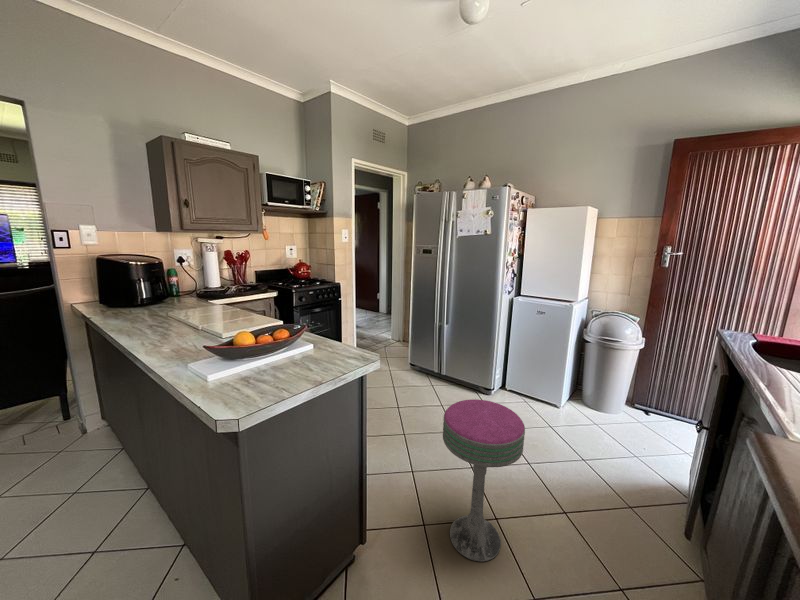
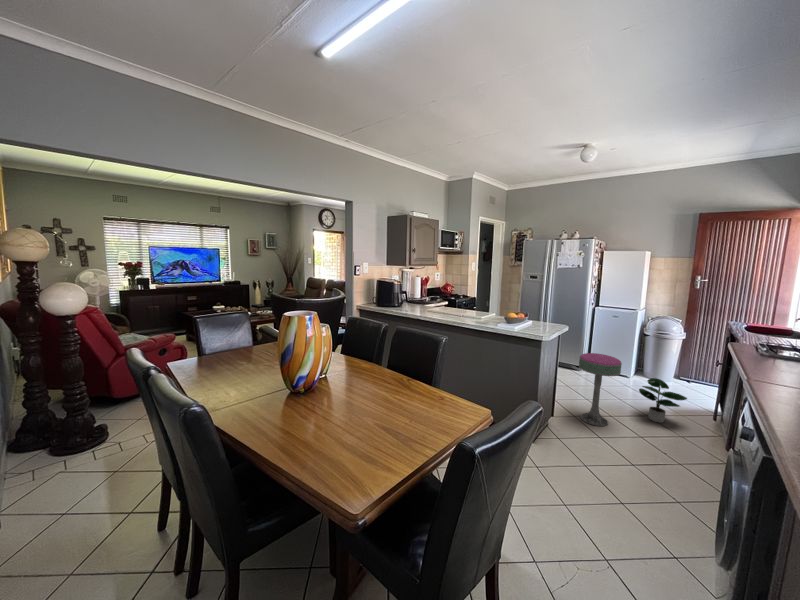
potted plant: none [565,439,658,536] -> present [639,378,687,423]

